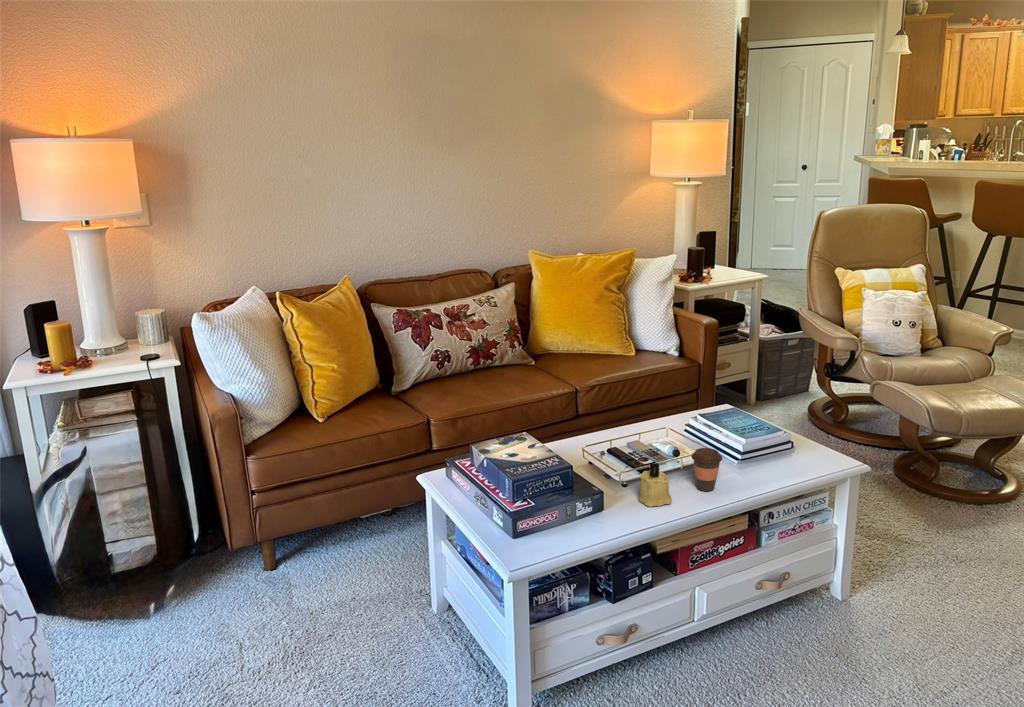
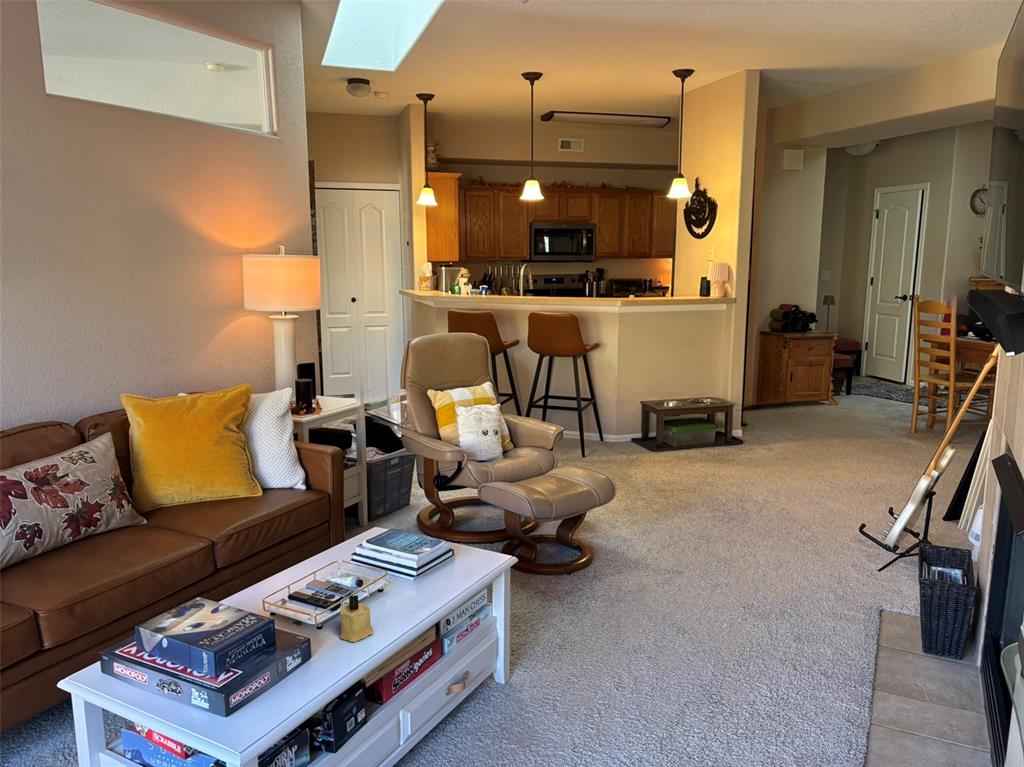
coffee cup: present [691,448,722,491] -> none [381,569,411,613]

